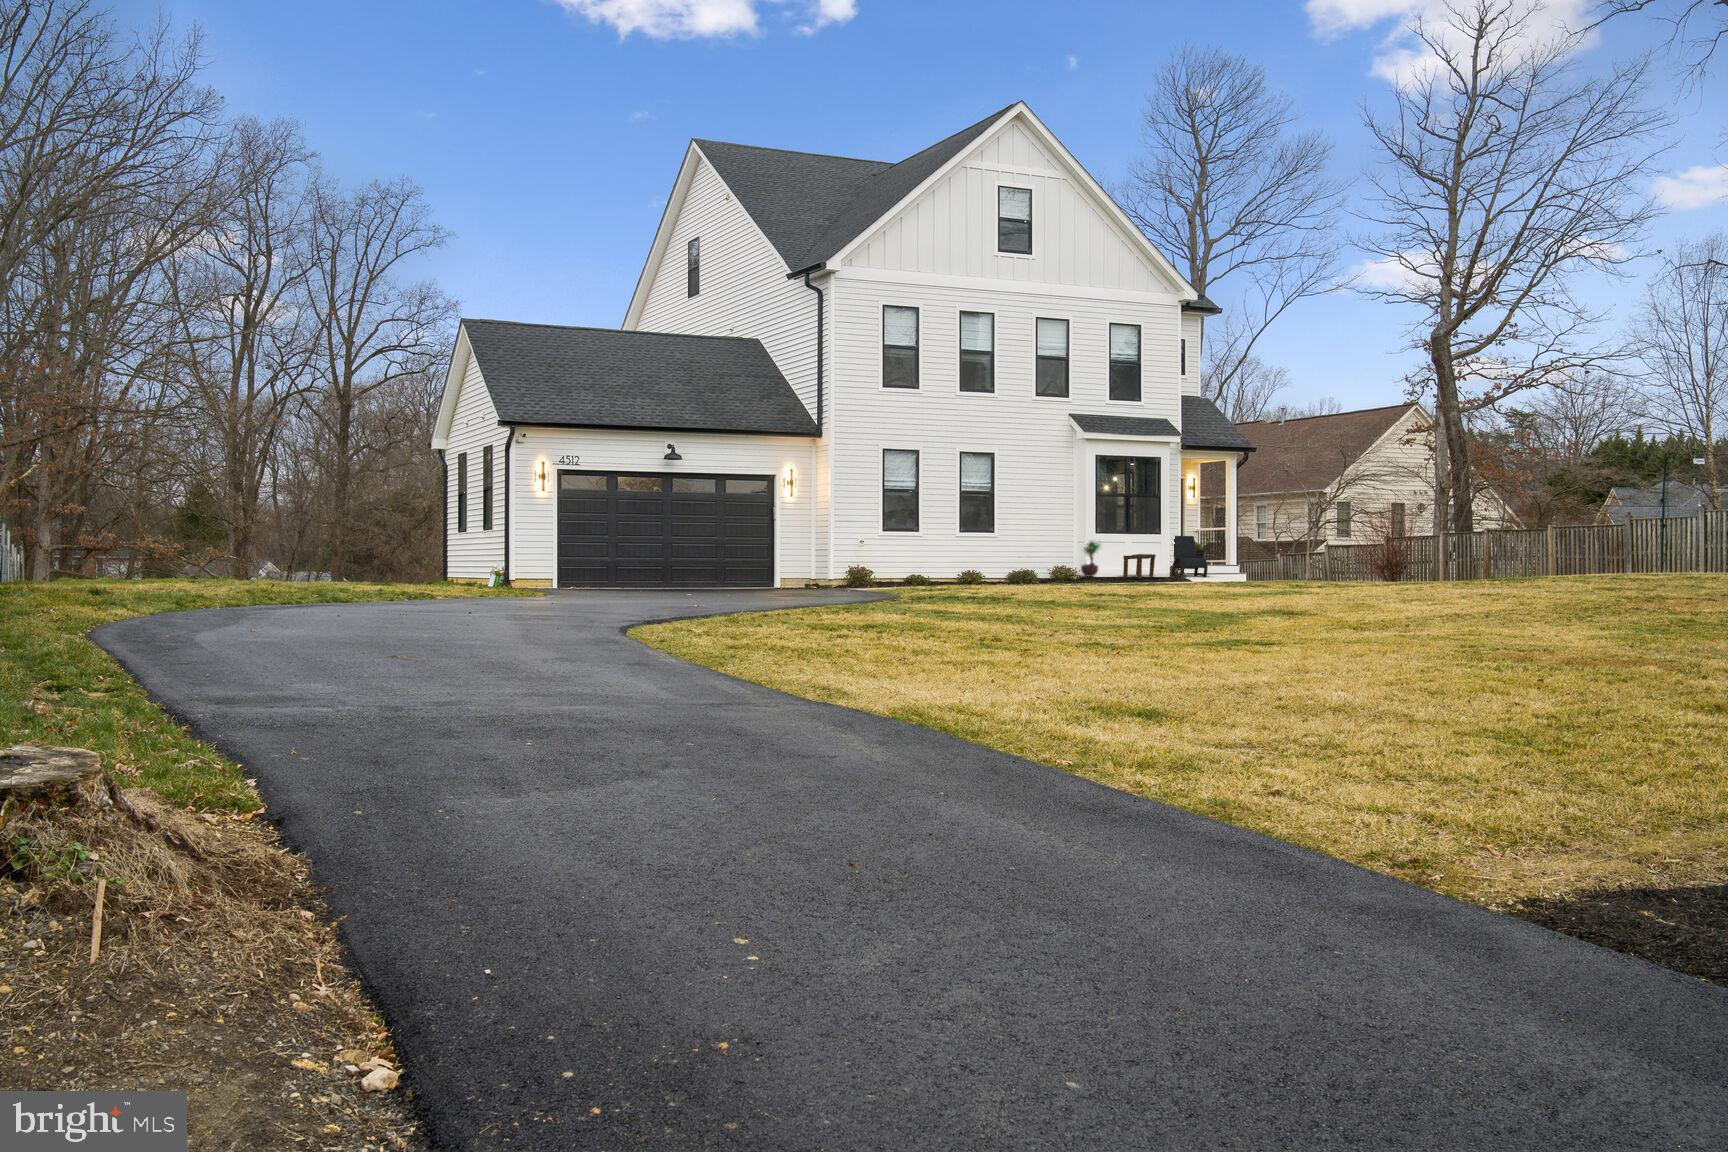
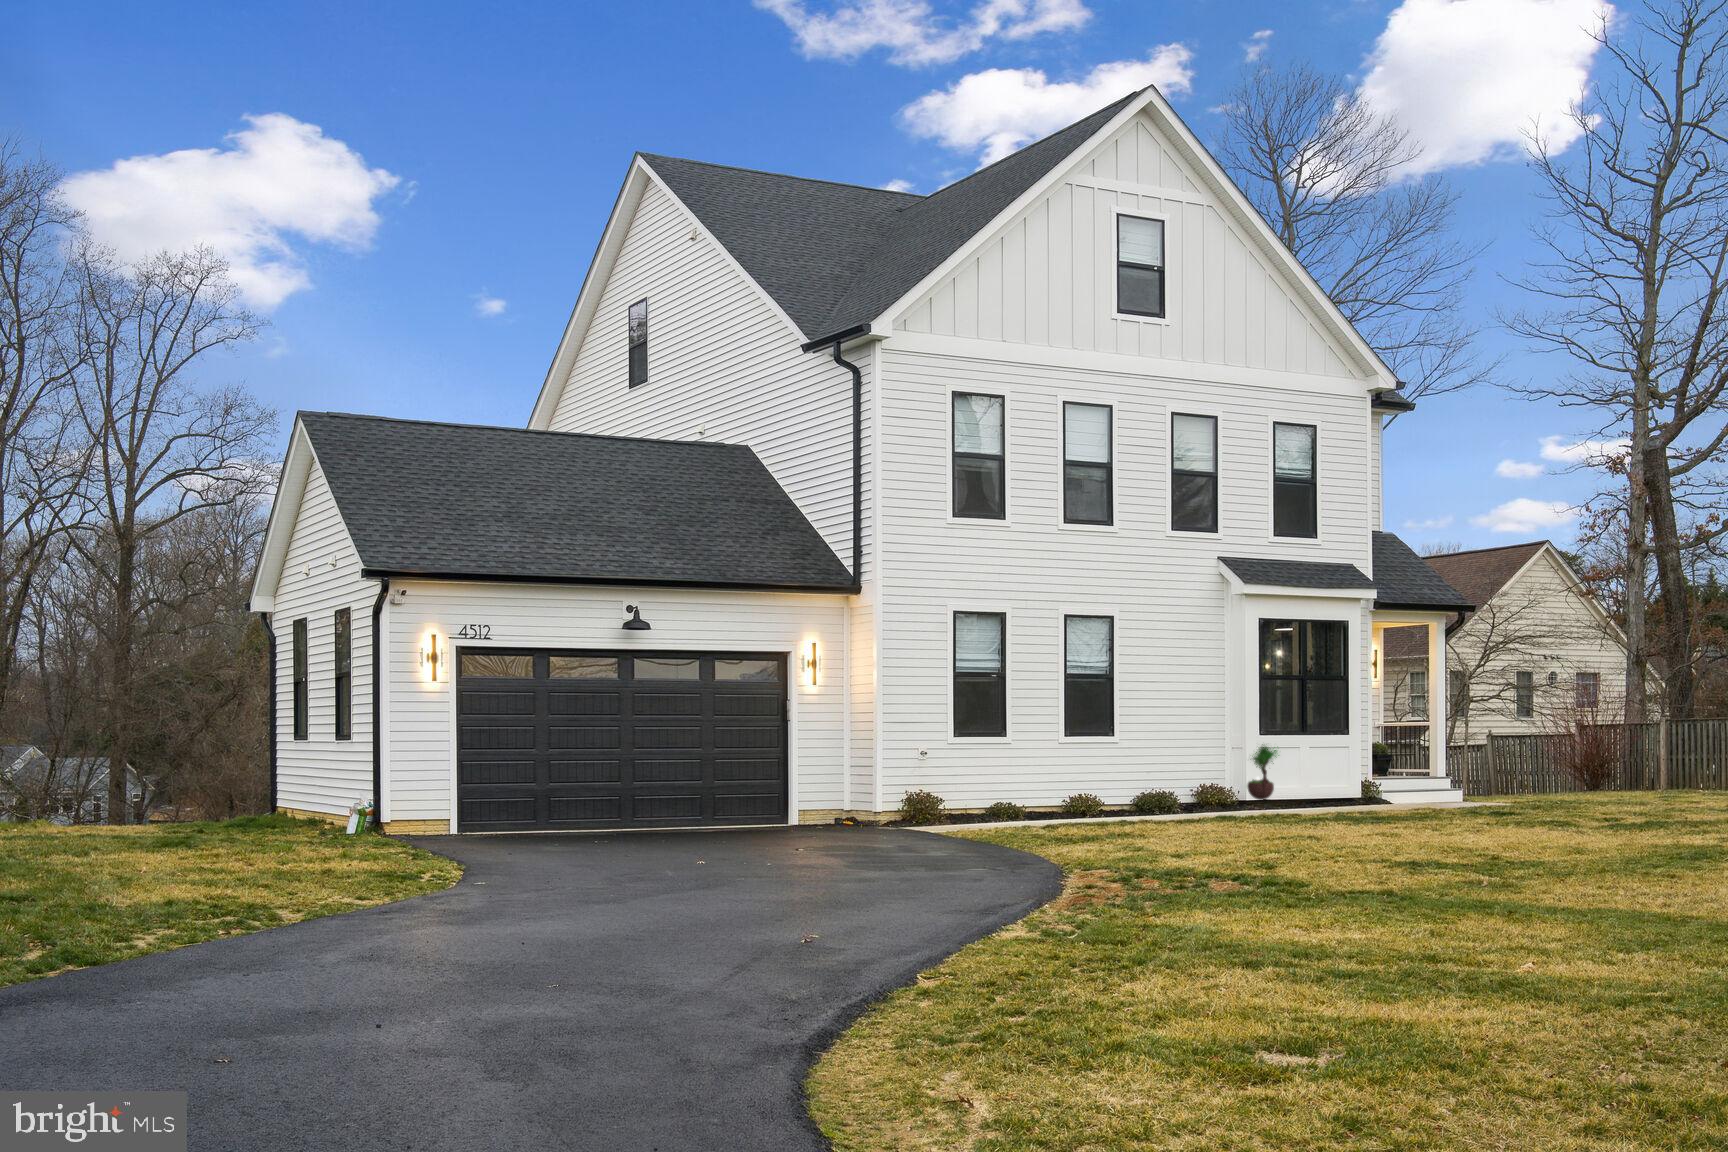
lounge chair: present [1171,536,1208,577] -> none [1364,733,1425,796]
bench: present [1123,554,1156,578] -> none [1310,763,1352,801]

